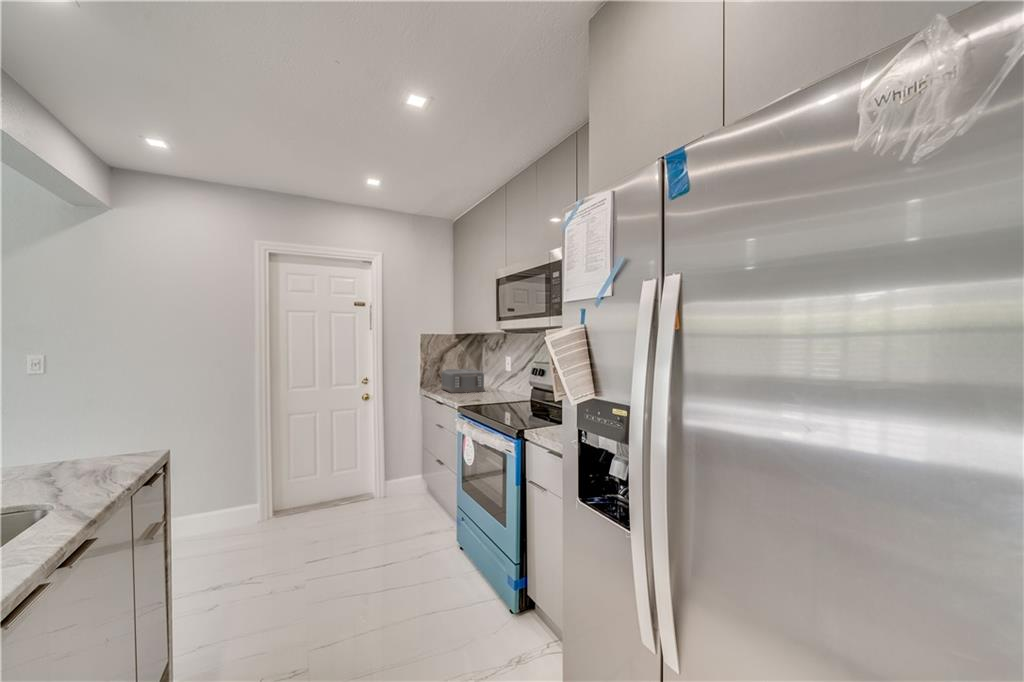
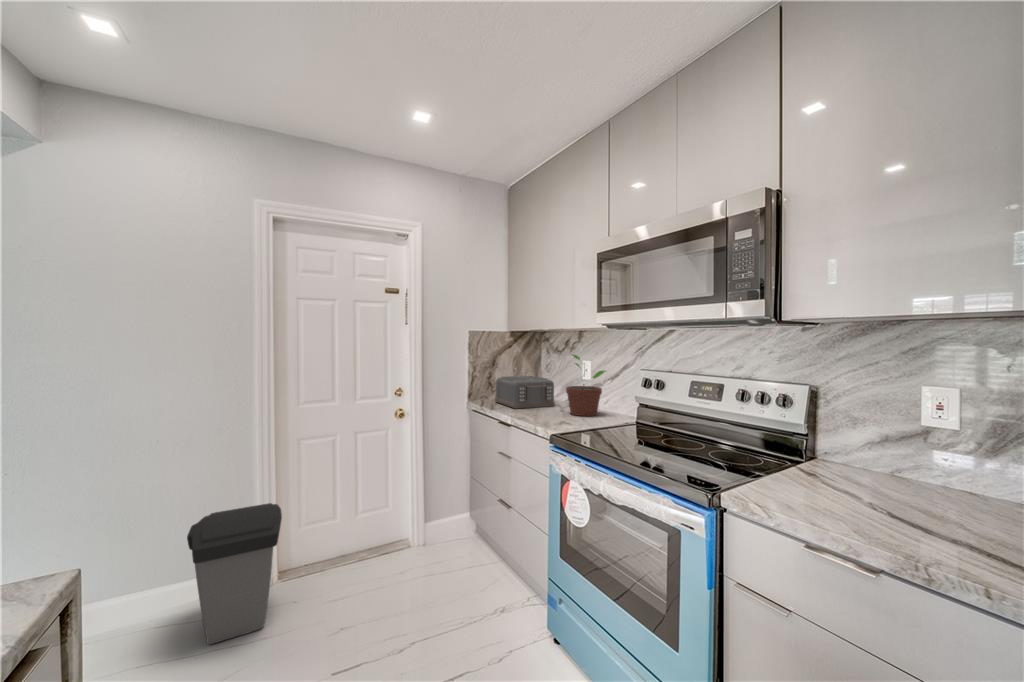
potted plant: none [486,351,515,397] -> present [566,354,606,416]
trash can: none [209,459,274,549] -> present [187,503,282,644]

